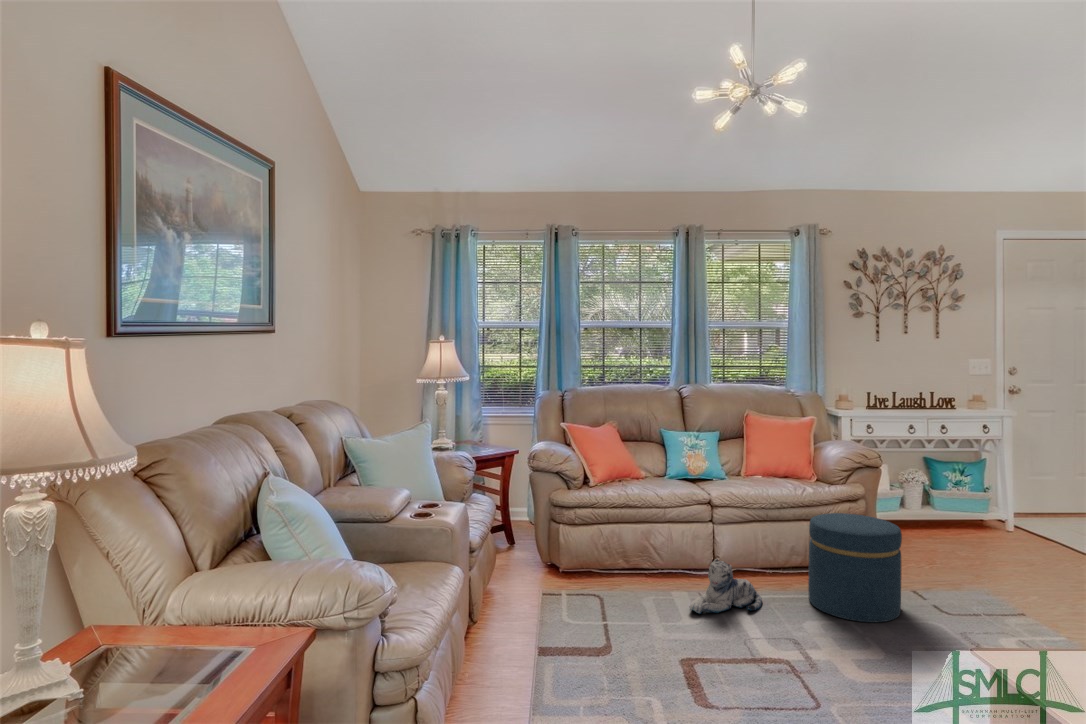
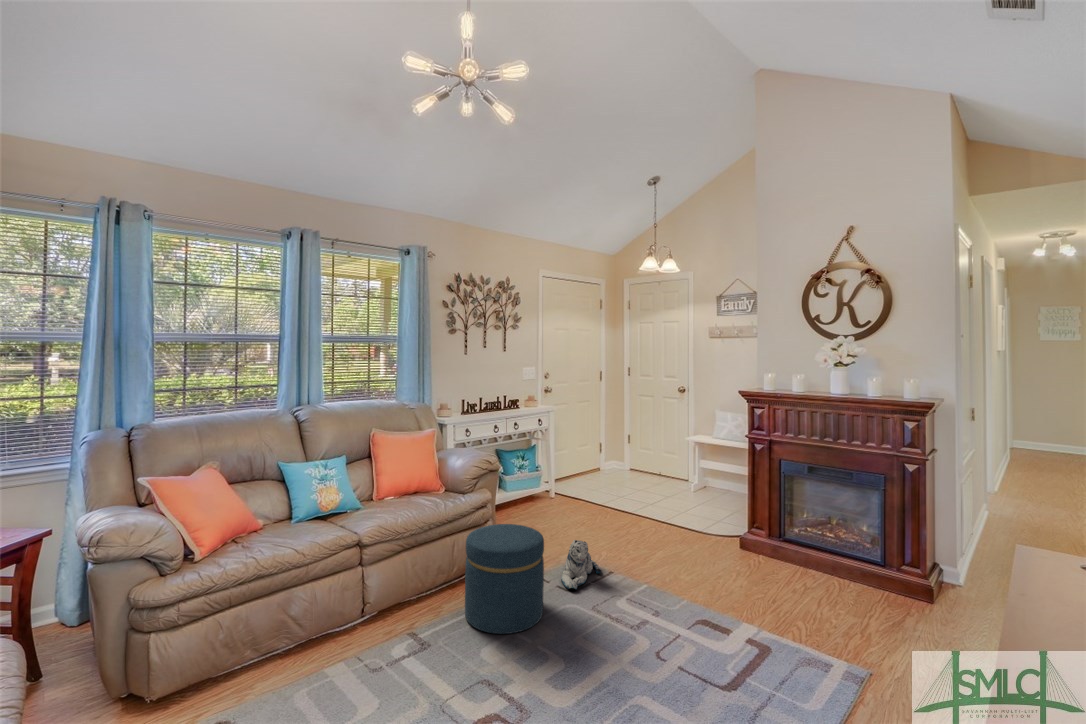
plush toy: present [690,559,762,614] -> present [561,540,601,589]

